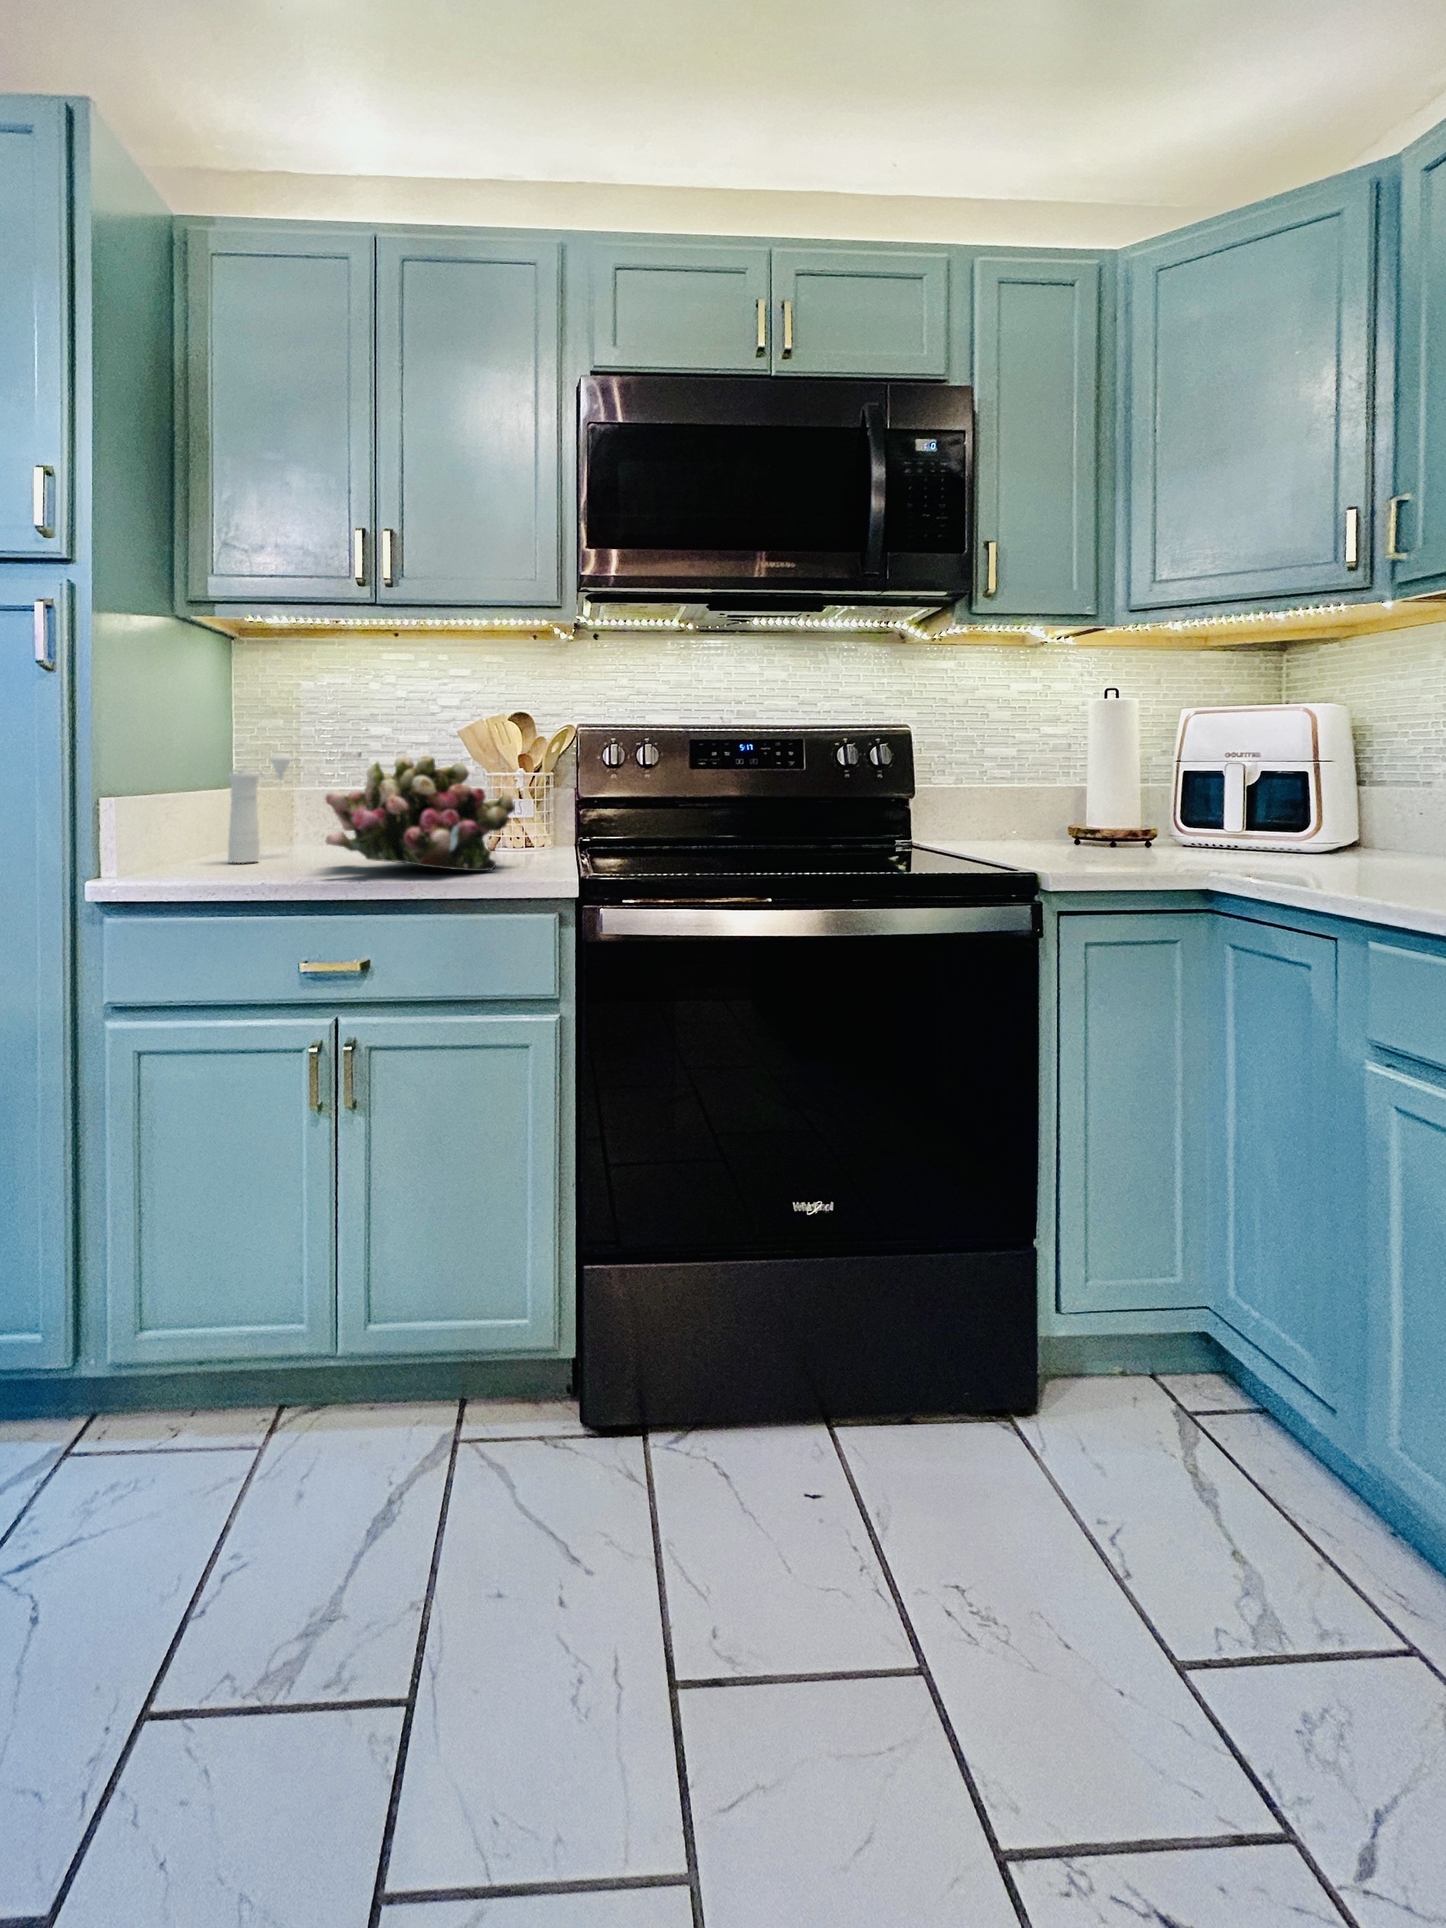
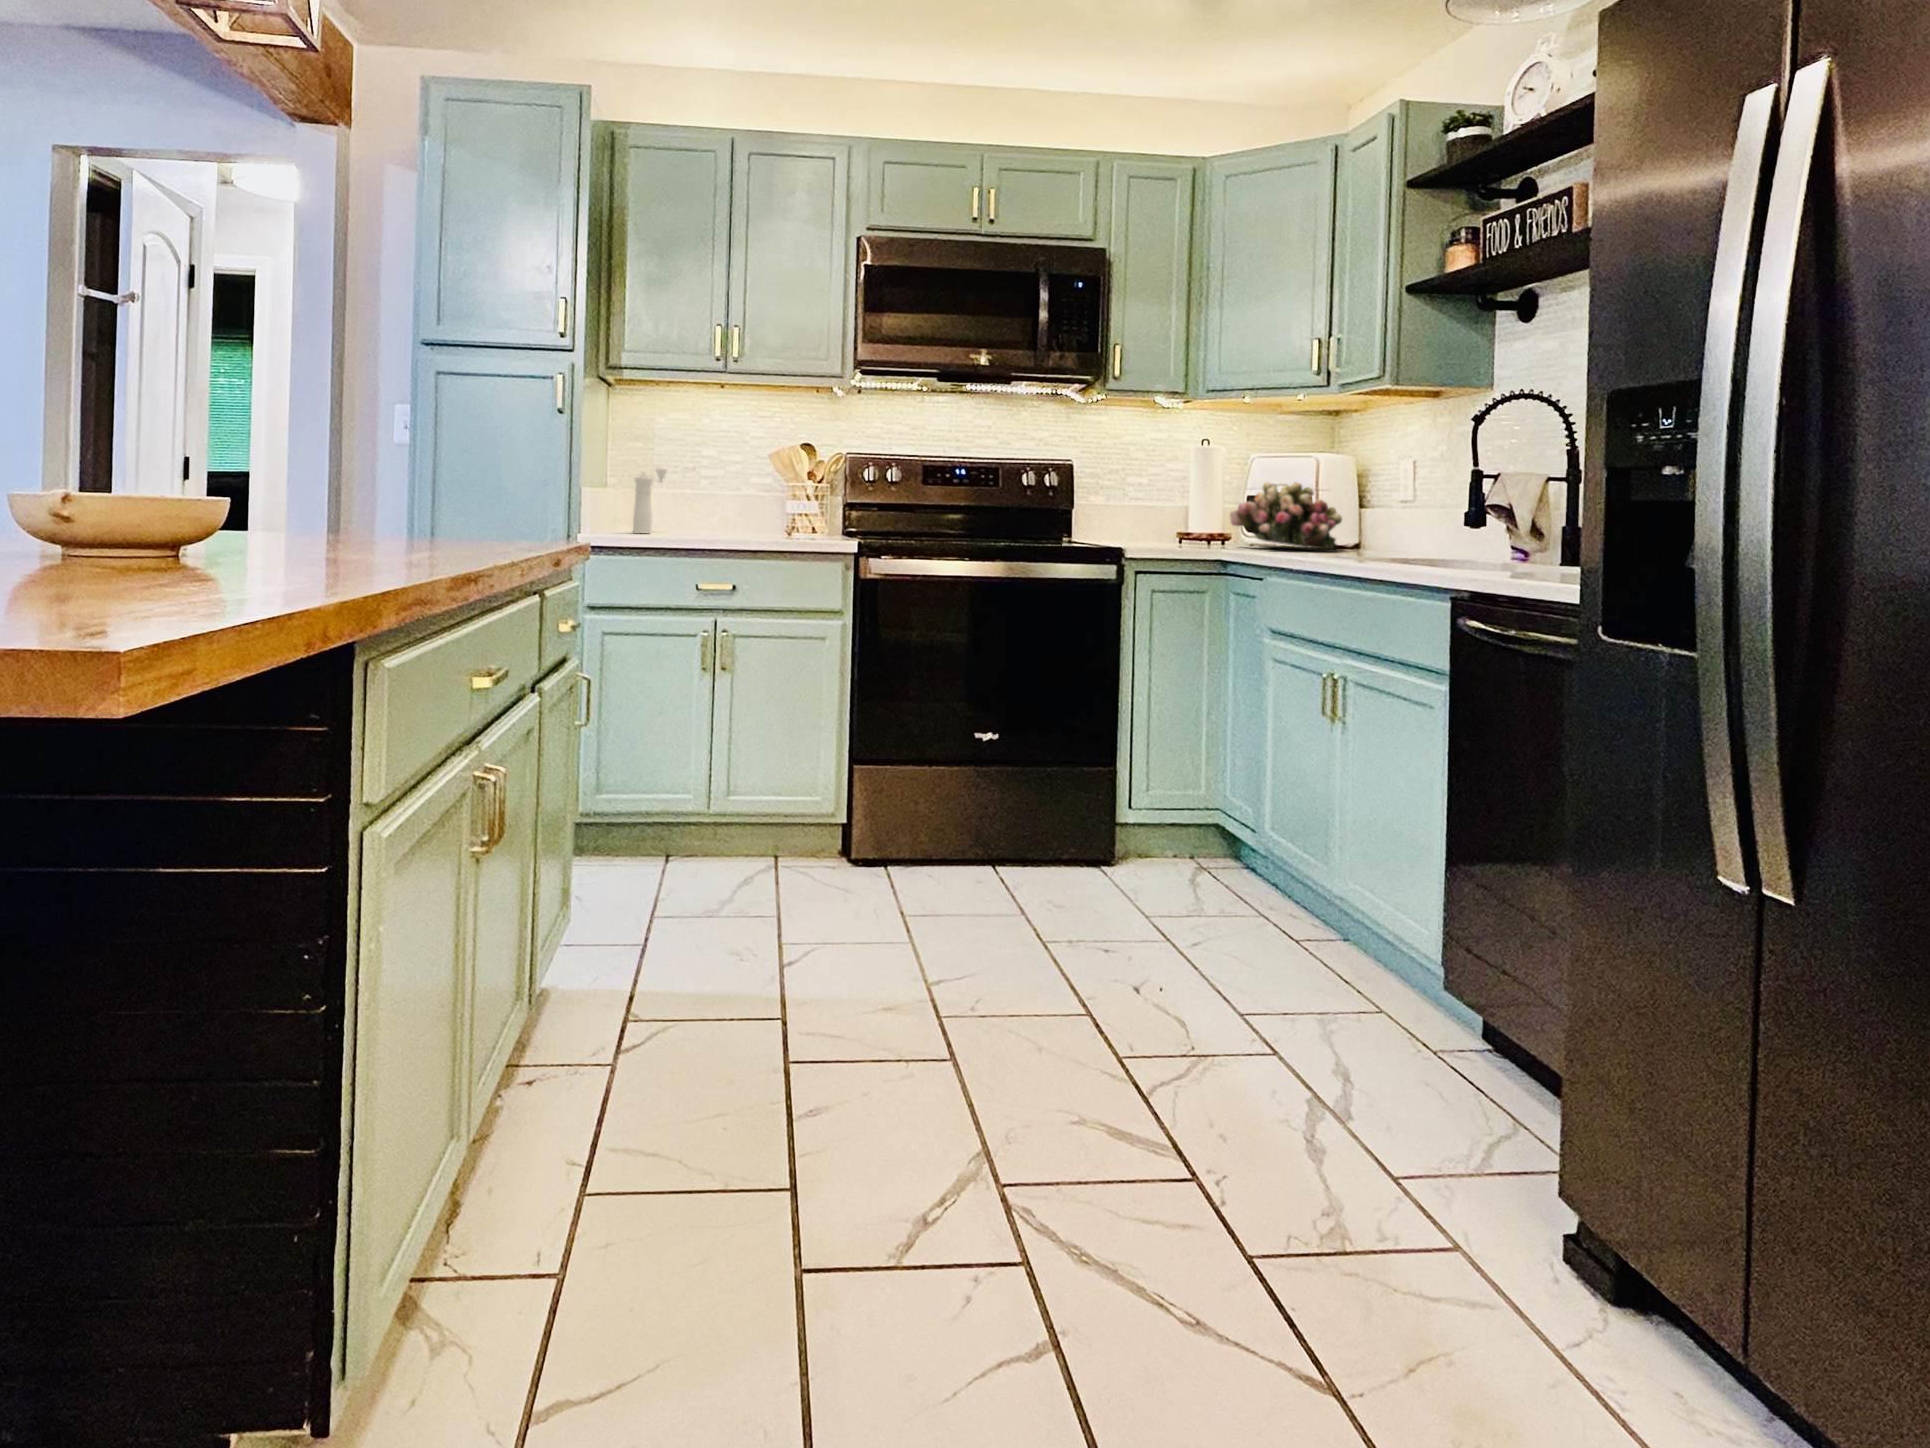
flower arrangement: present [326,756,515,871] -> present [1230,482,1342,550]

